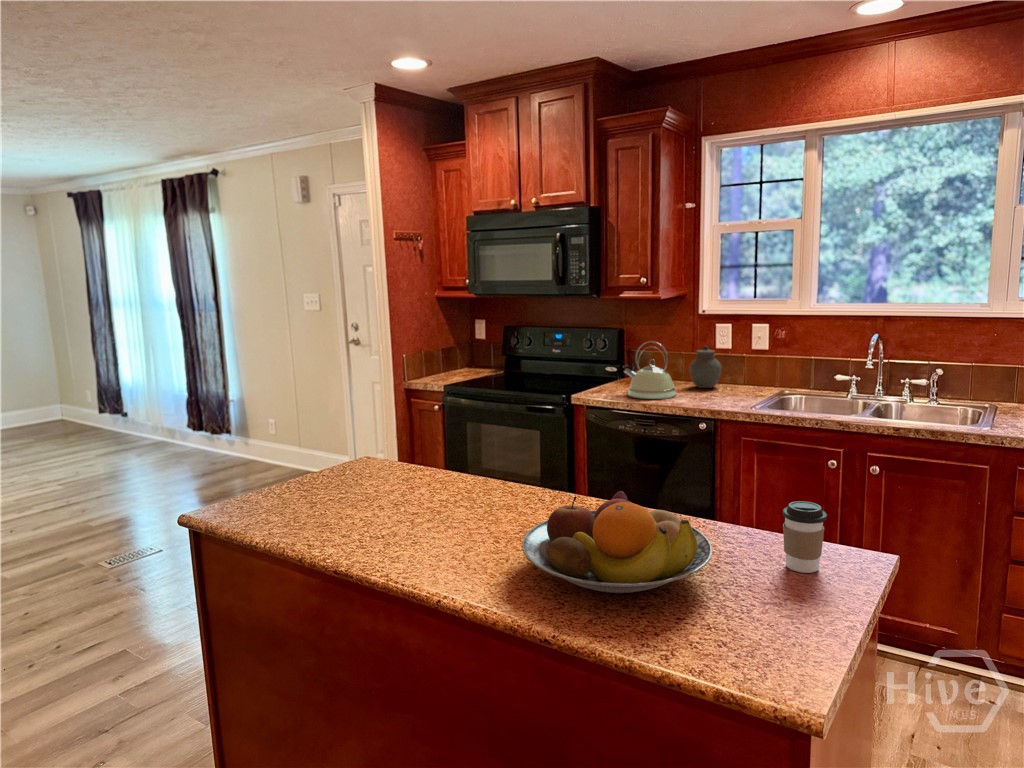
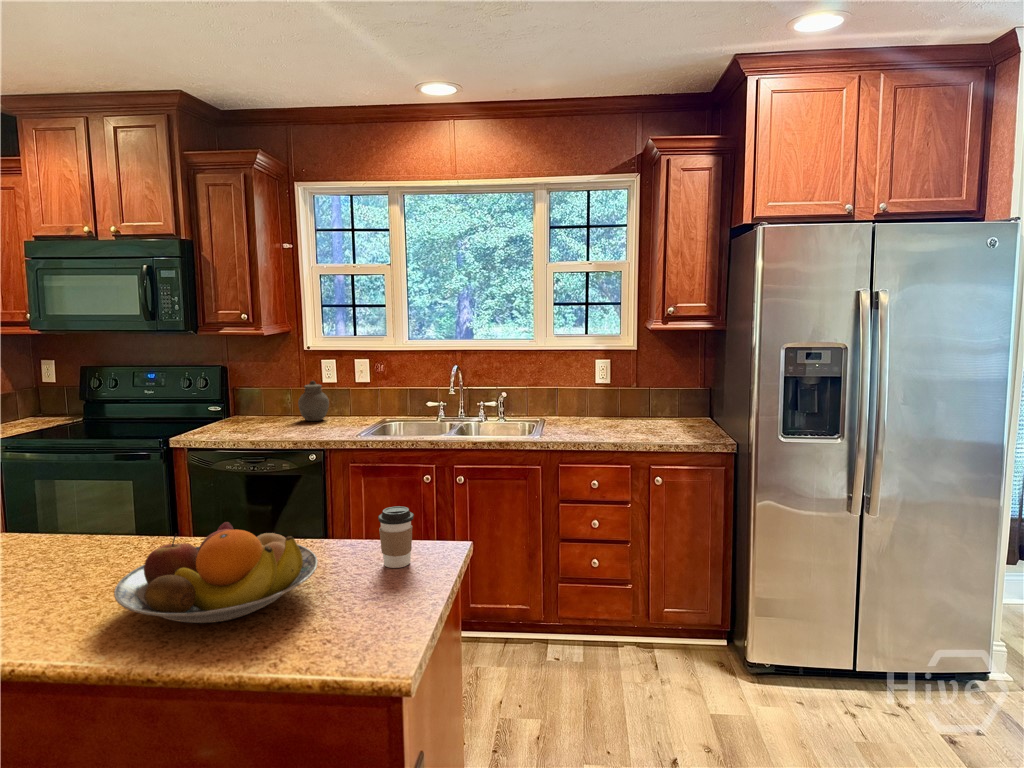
kettle: present [623,341,676,399] -> none [228,377,286,436]

